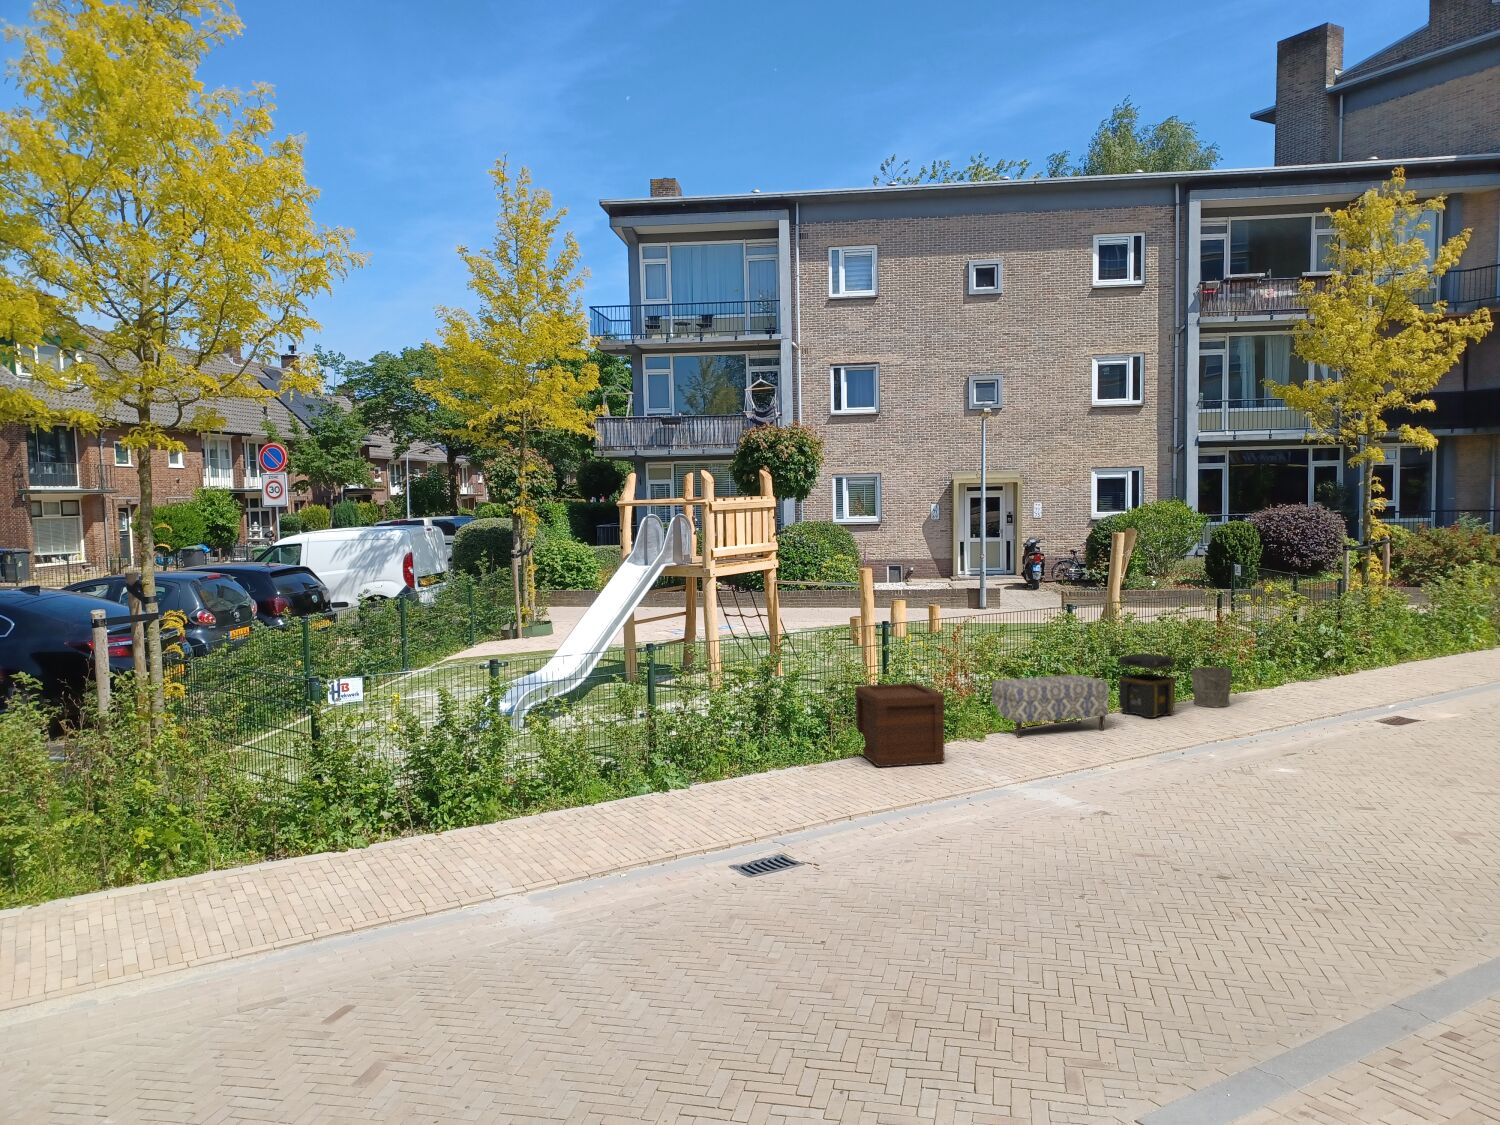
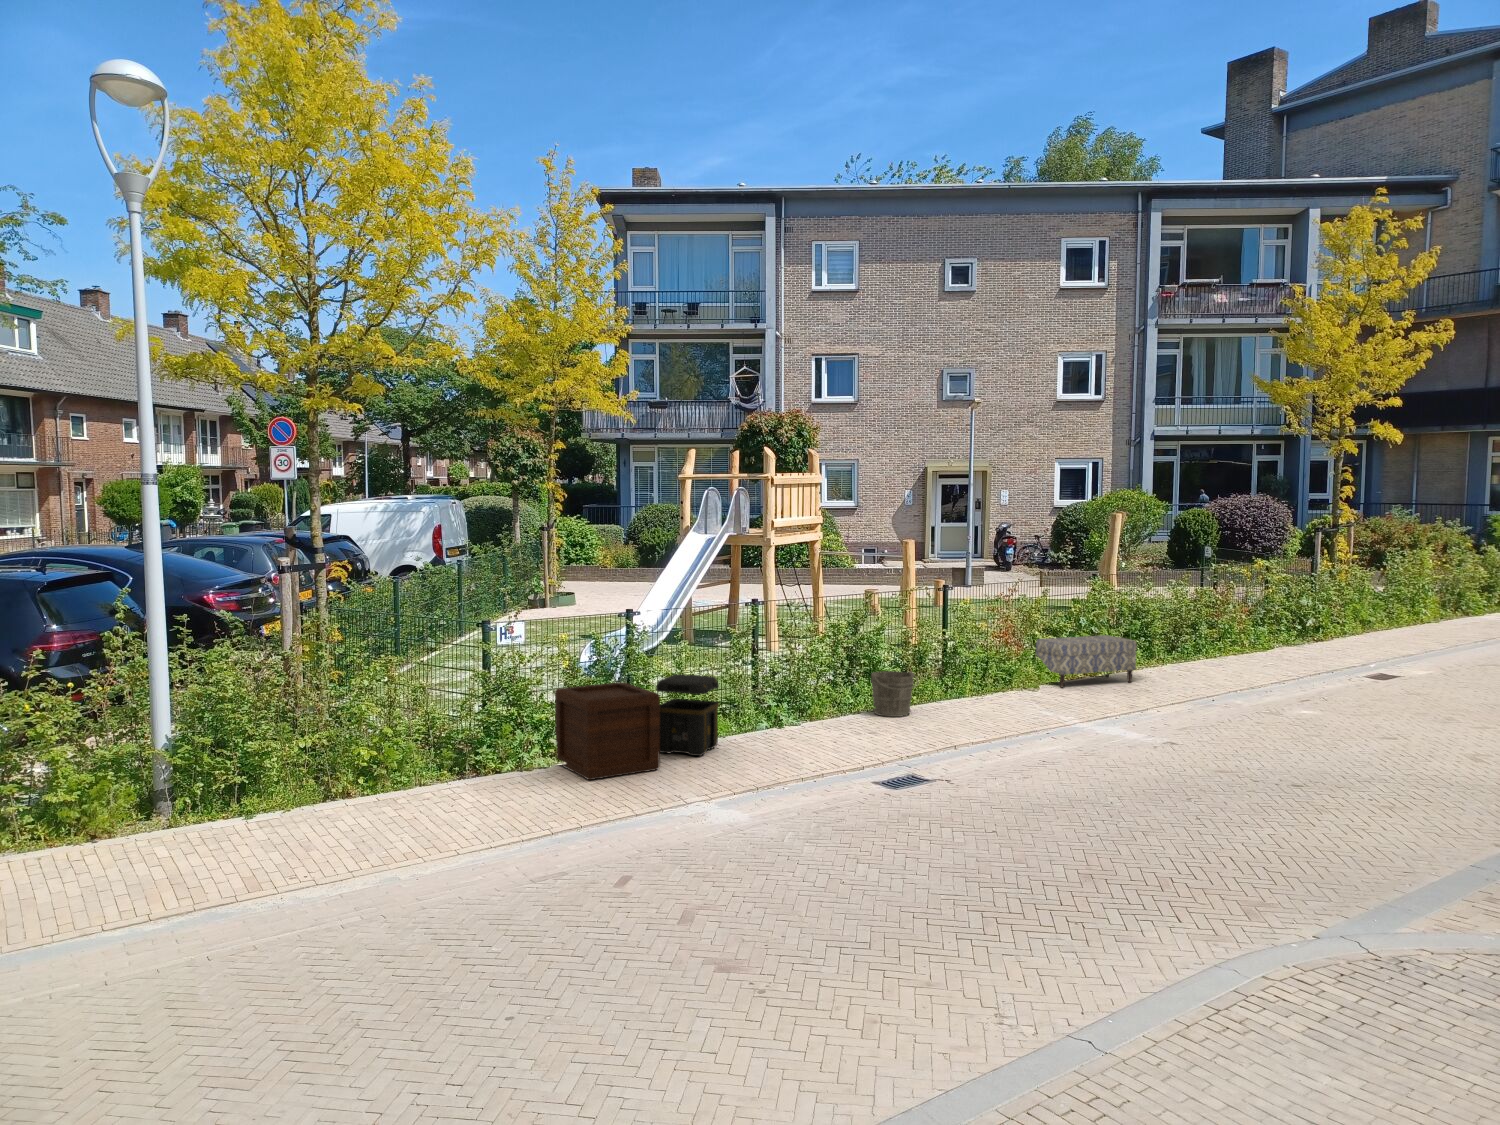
toolbox: present [1118,653,1176,718] -> present [656,674,719,756]
bucket: present [1191,666,1233,707] -> present [871,671,918,717]
wooden crate: present [855,683,944,767] -> present [555,682,660,780]

